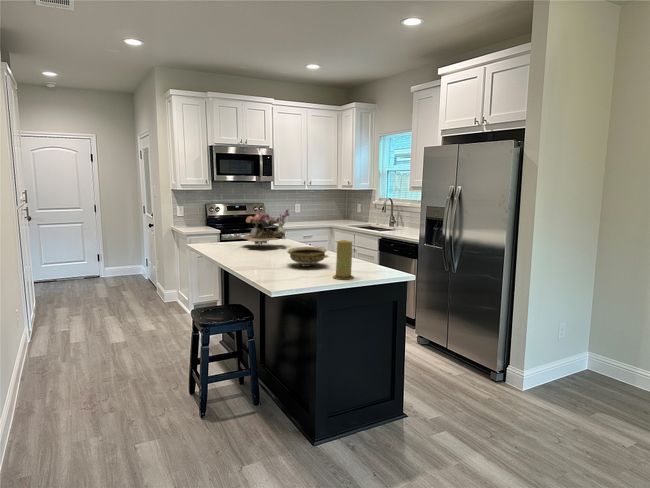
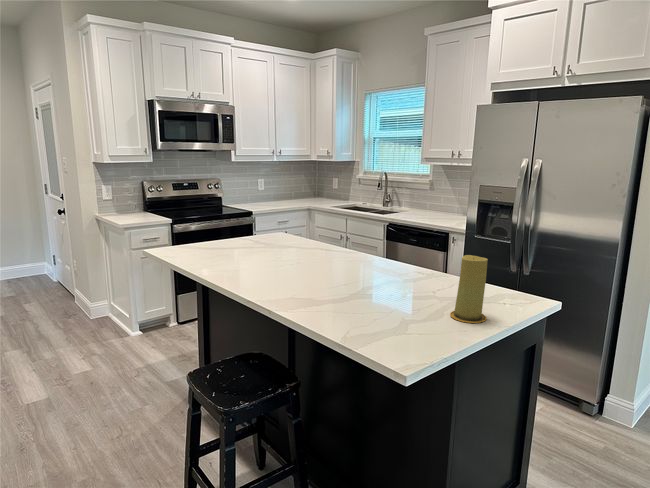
flower arrangement: present [243,209,289,246] -> none [232,193,304,250]
ceramic bowl: present [287,247,328,267] -> none [341,258,417,293]

